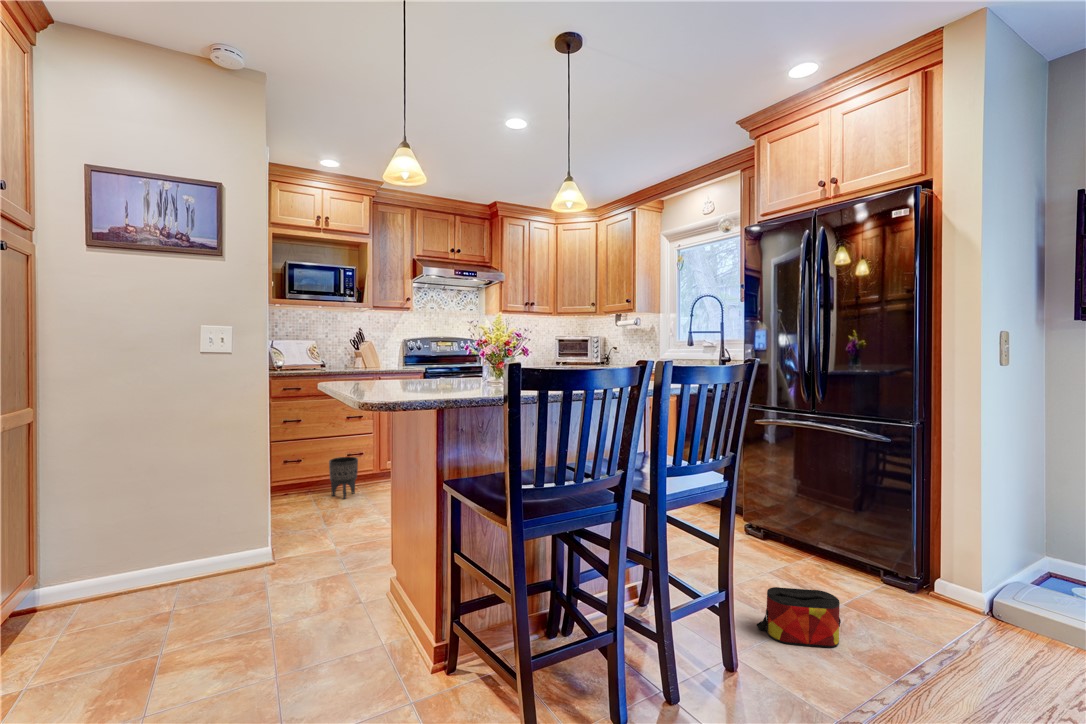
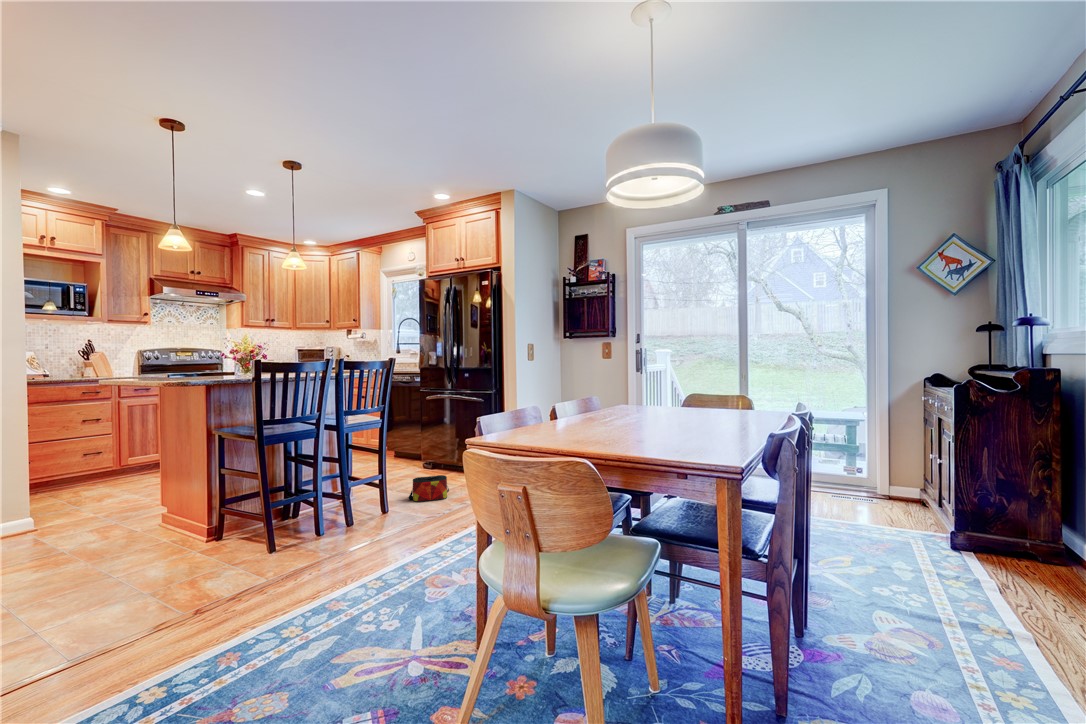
planter: present [329,457,358,499] -> none [65,455,99,491]

